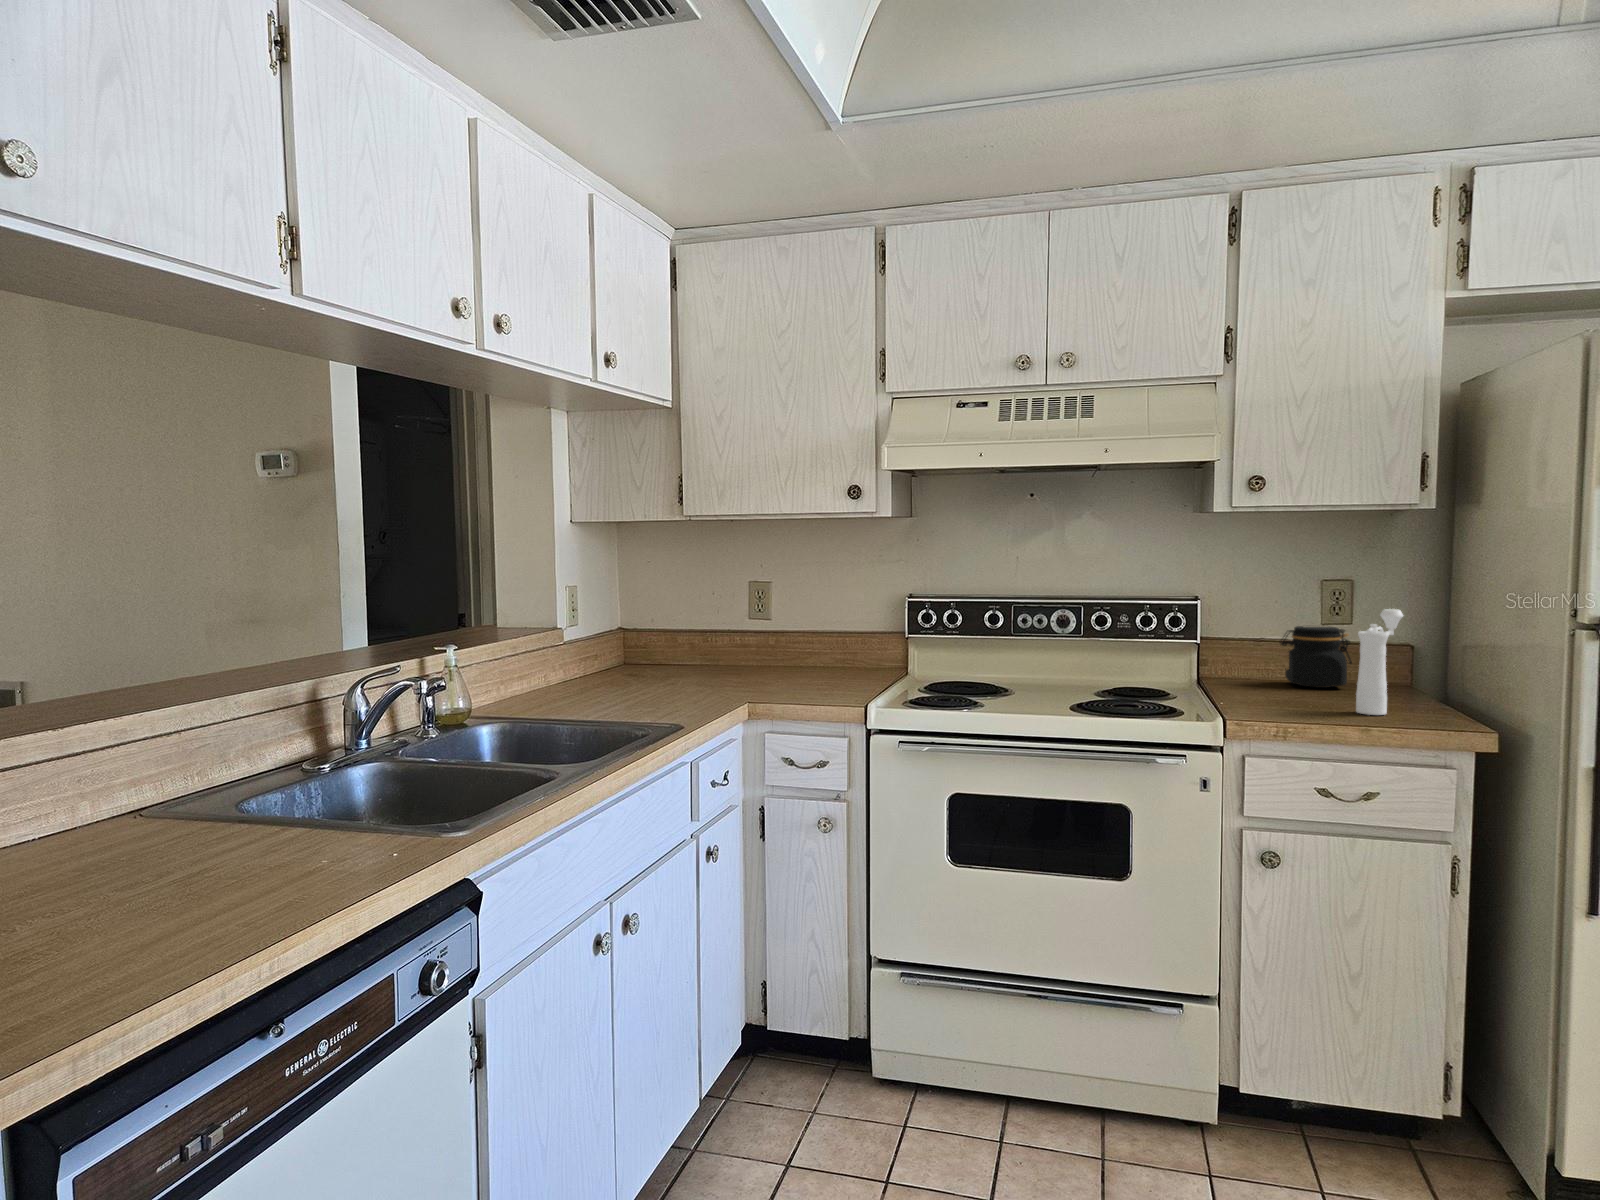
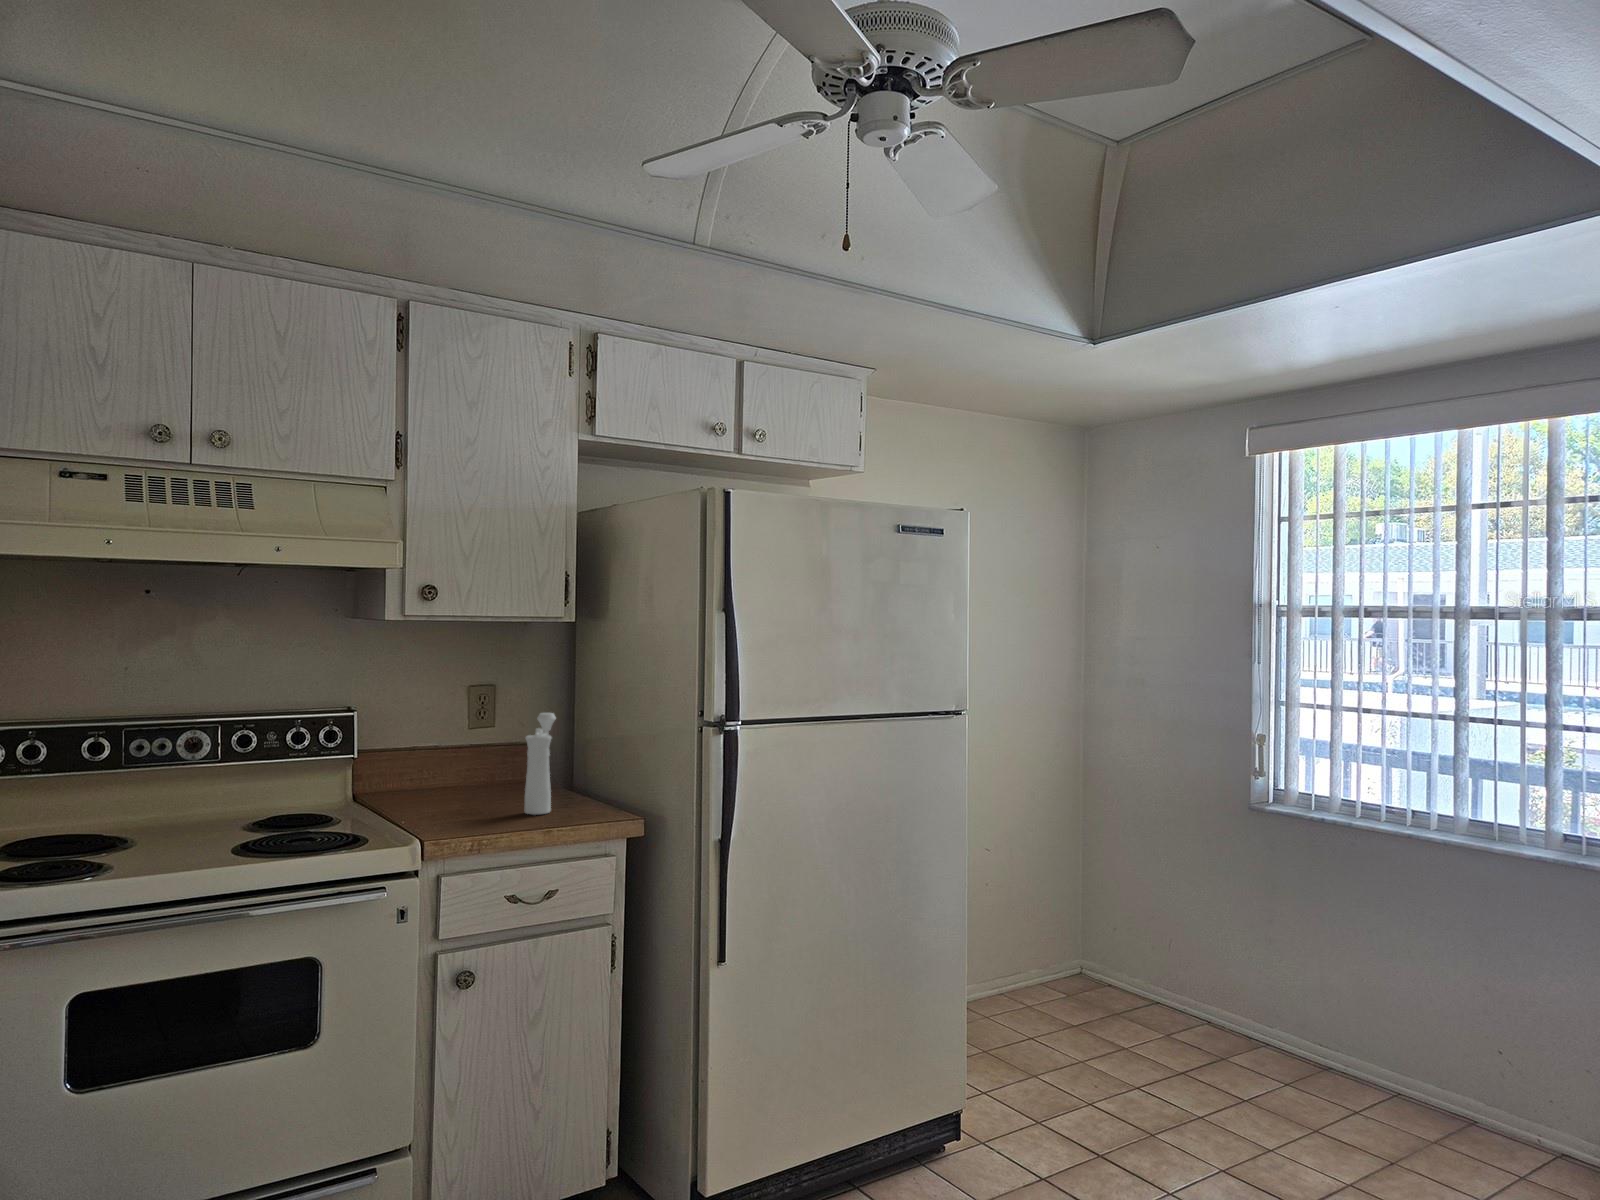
jar: present [1280,626,1352,688] -> none [433,730,499,792]

